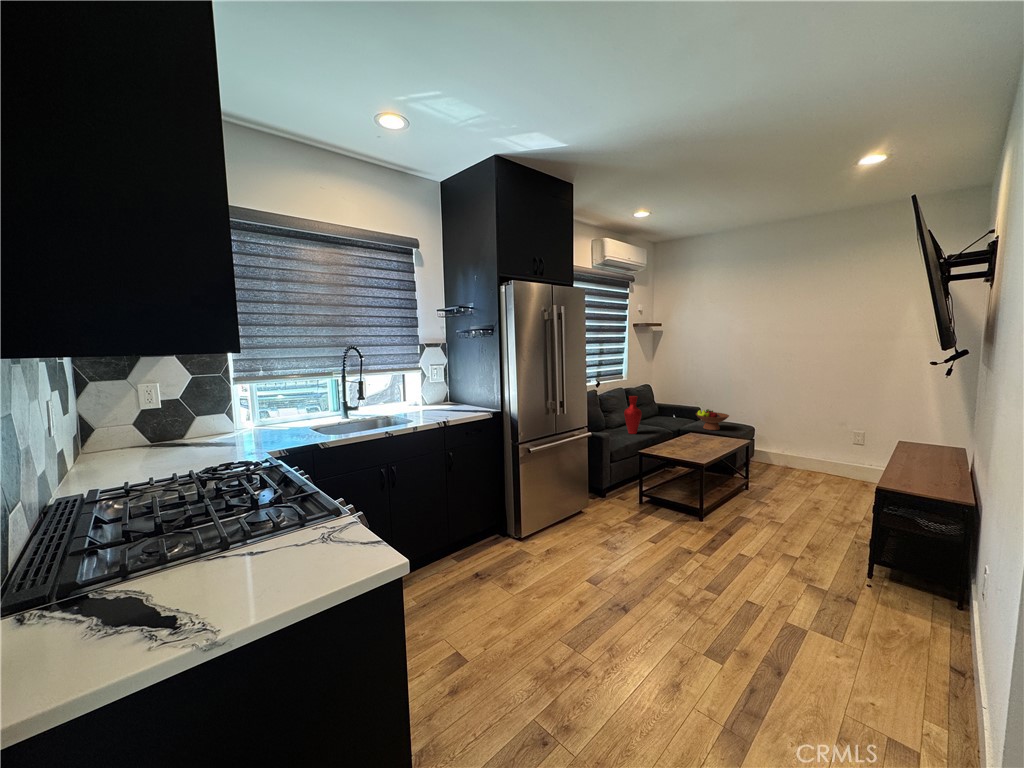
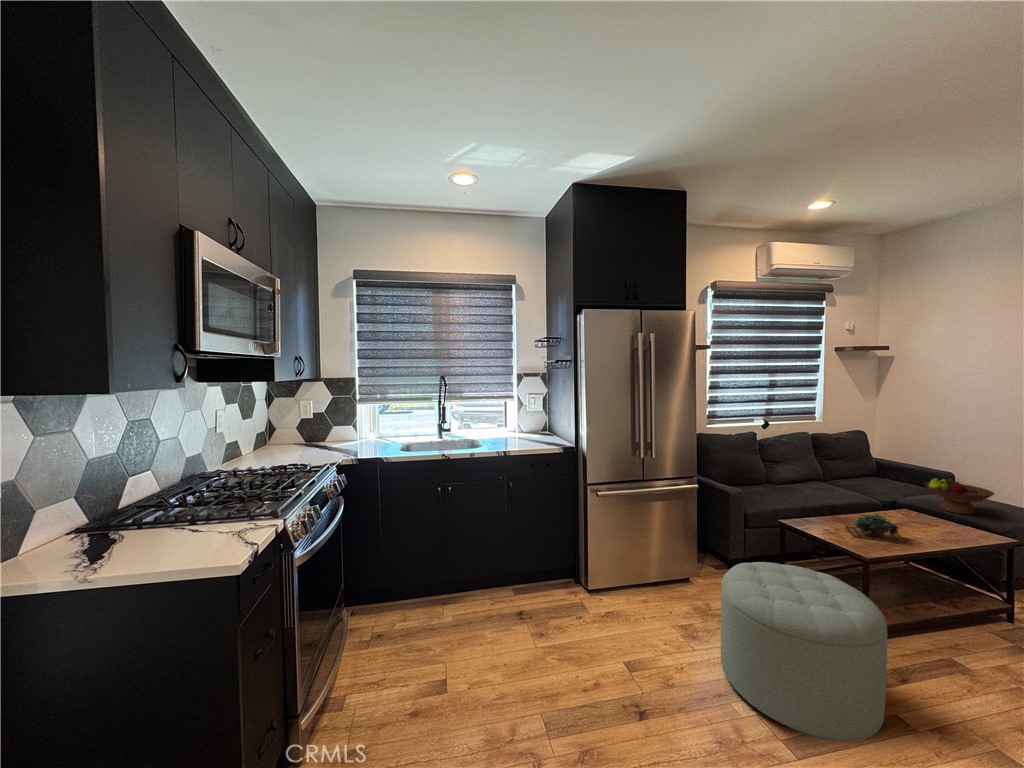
vase: present [624,396,642,434] -> none [787,445,815,498]
succulent plant: none [674,435,711,453] -> present [845,514,905,544]
ottoman: none [639,477,744,582] -> present [721,562,887,741]

